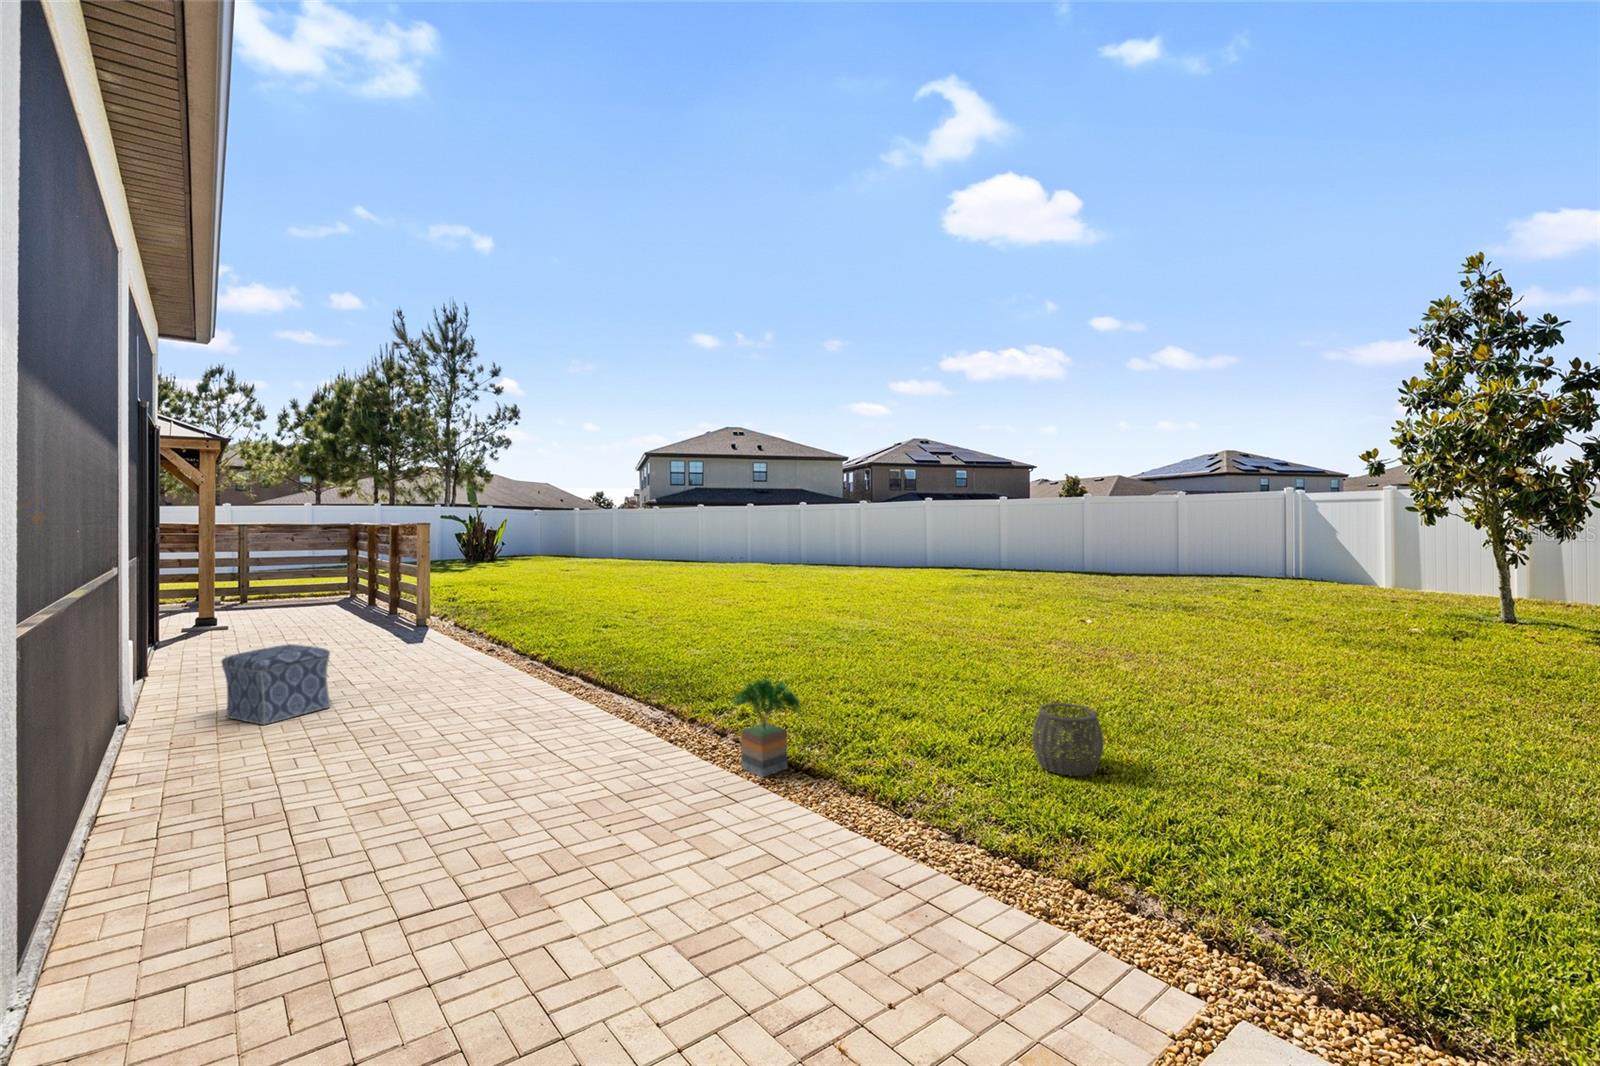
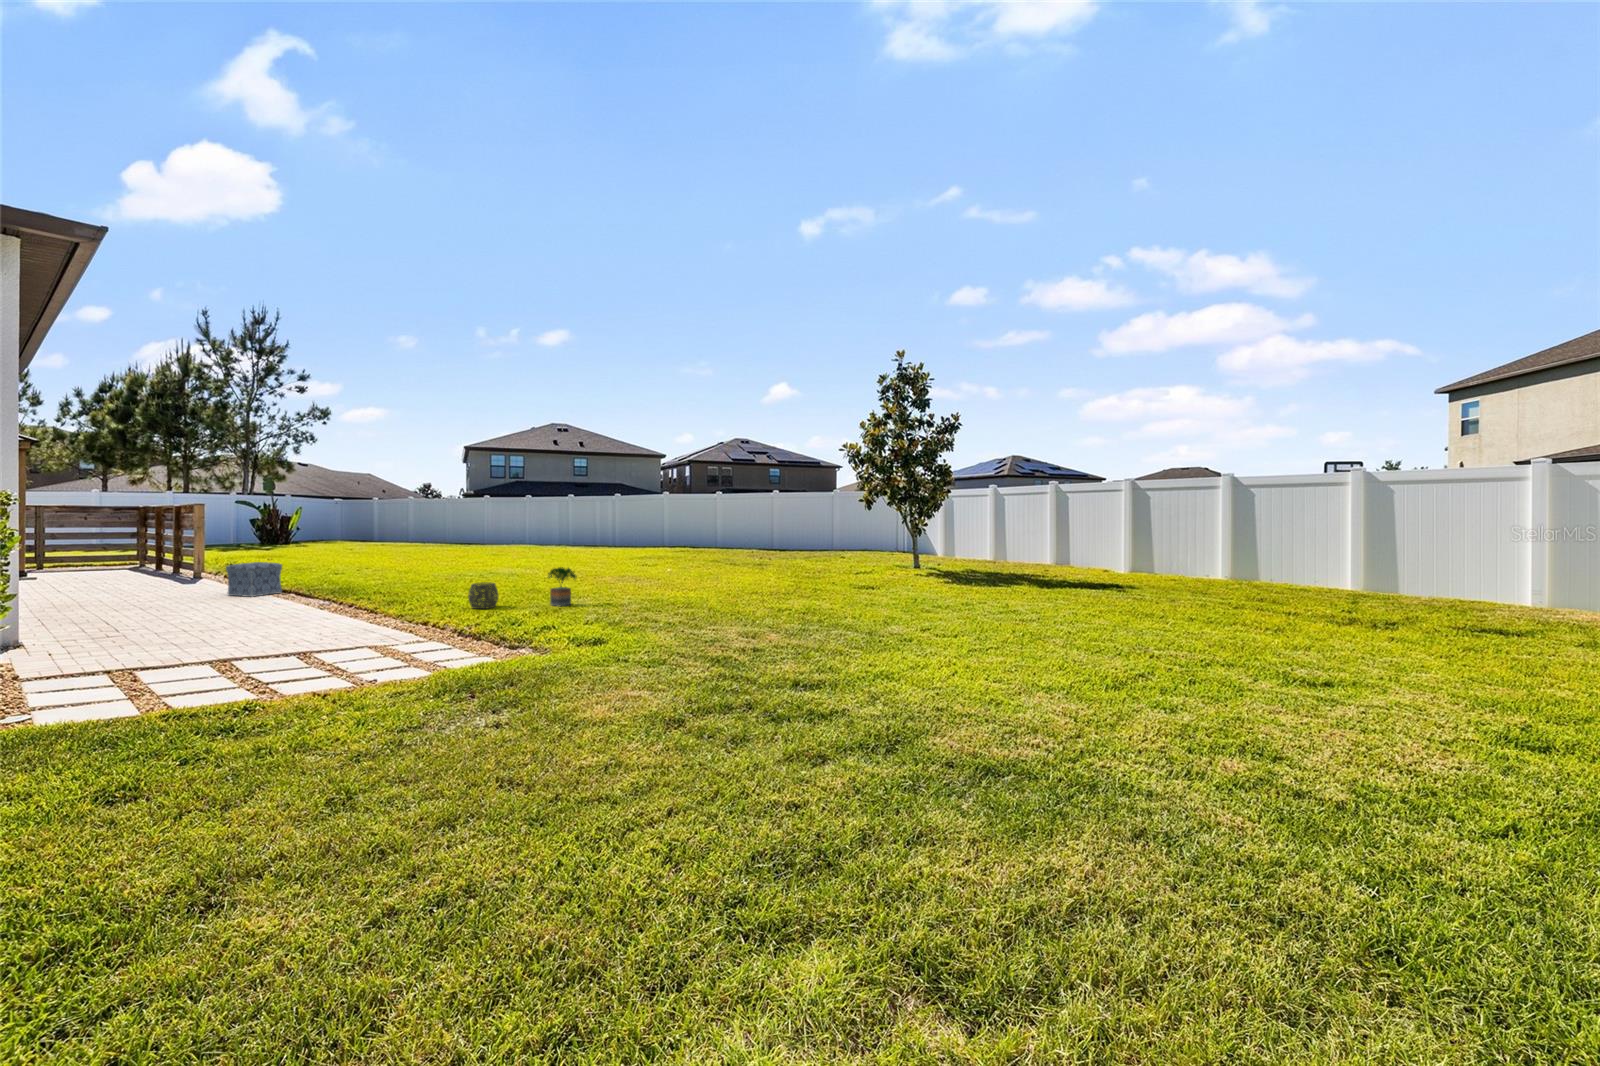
ottoman: present [222,644,331,725] -> present [226,562,282,597]
potted tree: present [734,679,800,777] -> present [548,567,577,606]

